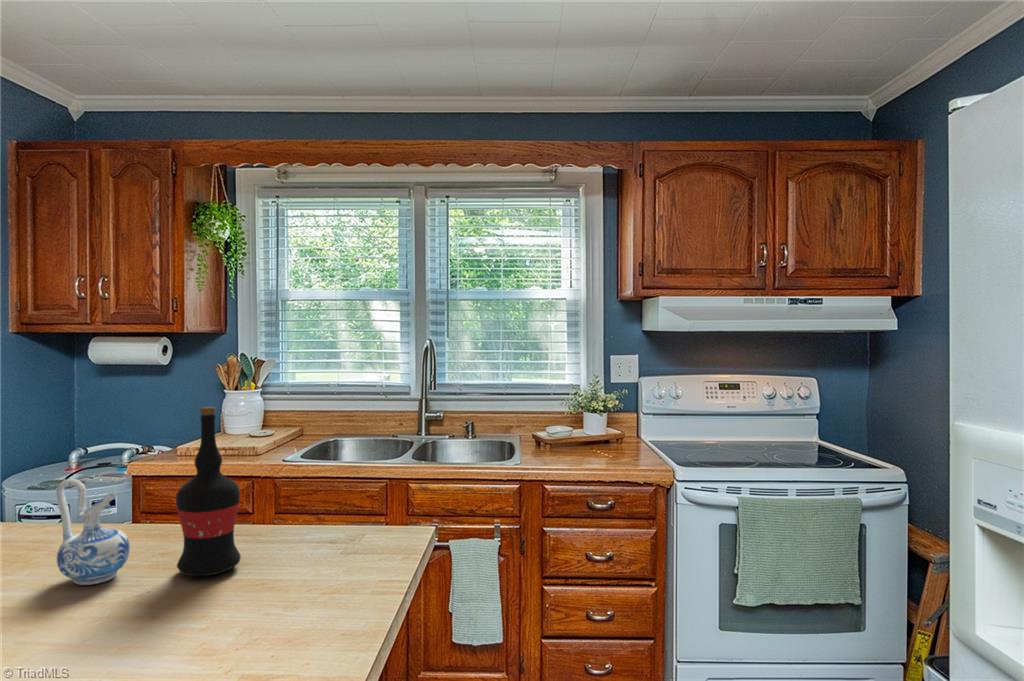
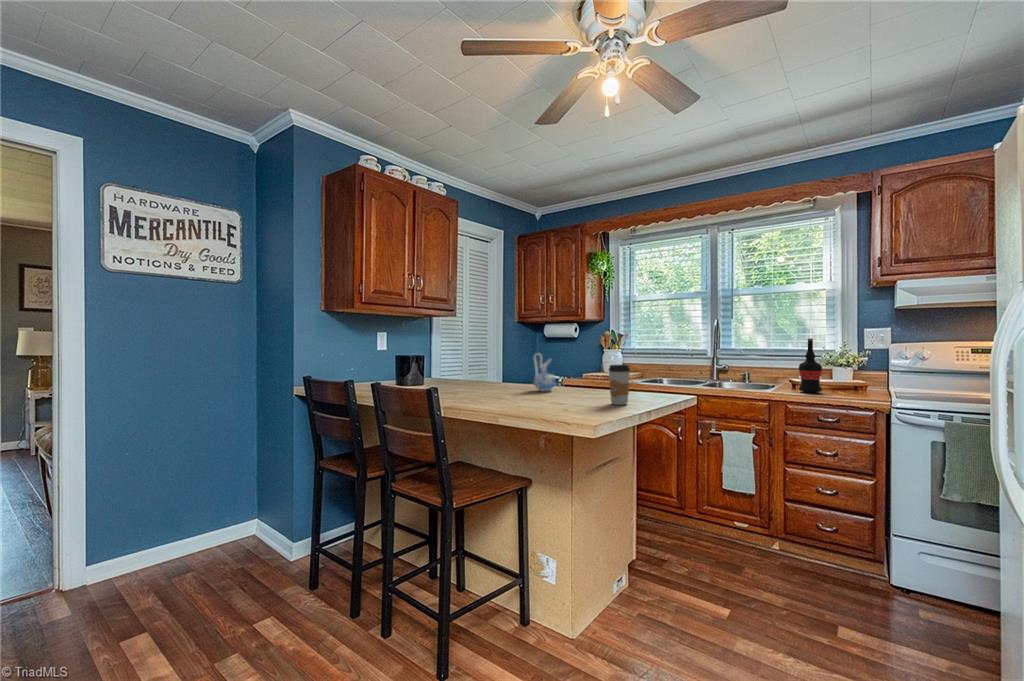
wine bottle: present [176,407,241,576] -> present [799,338,822,392]
coffee cup: none [295,517,352,631] -> present [609,365,630,405]

